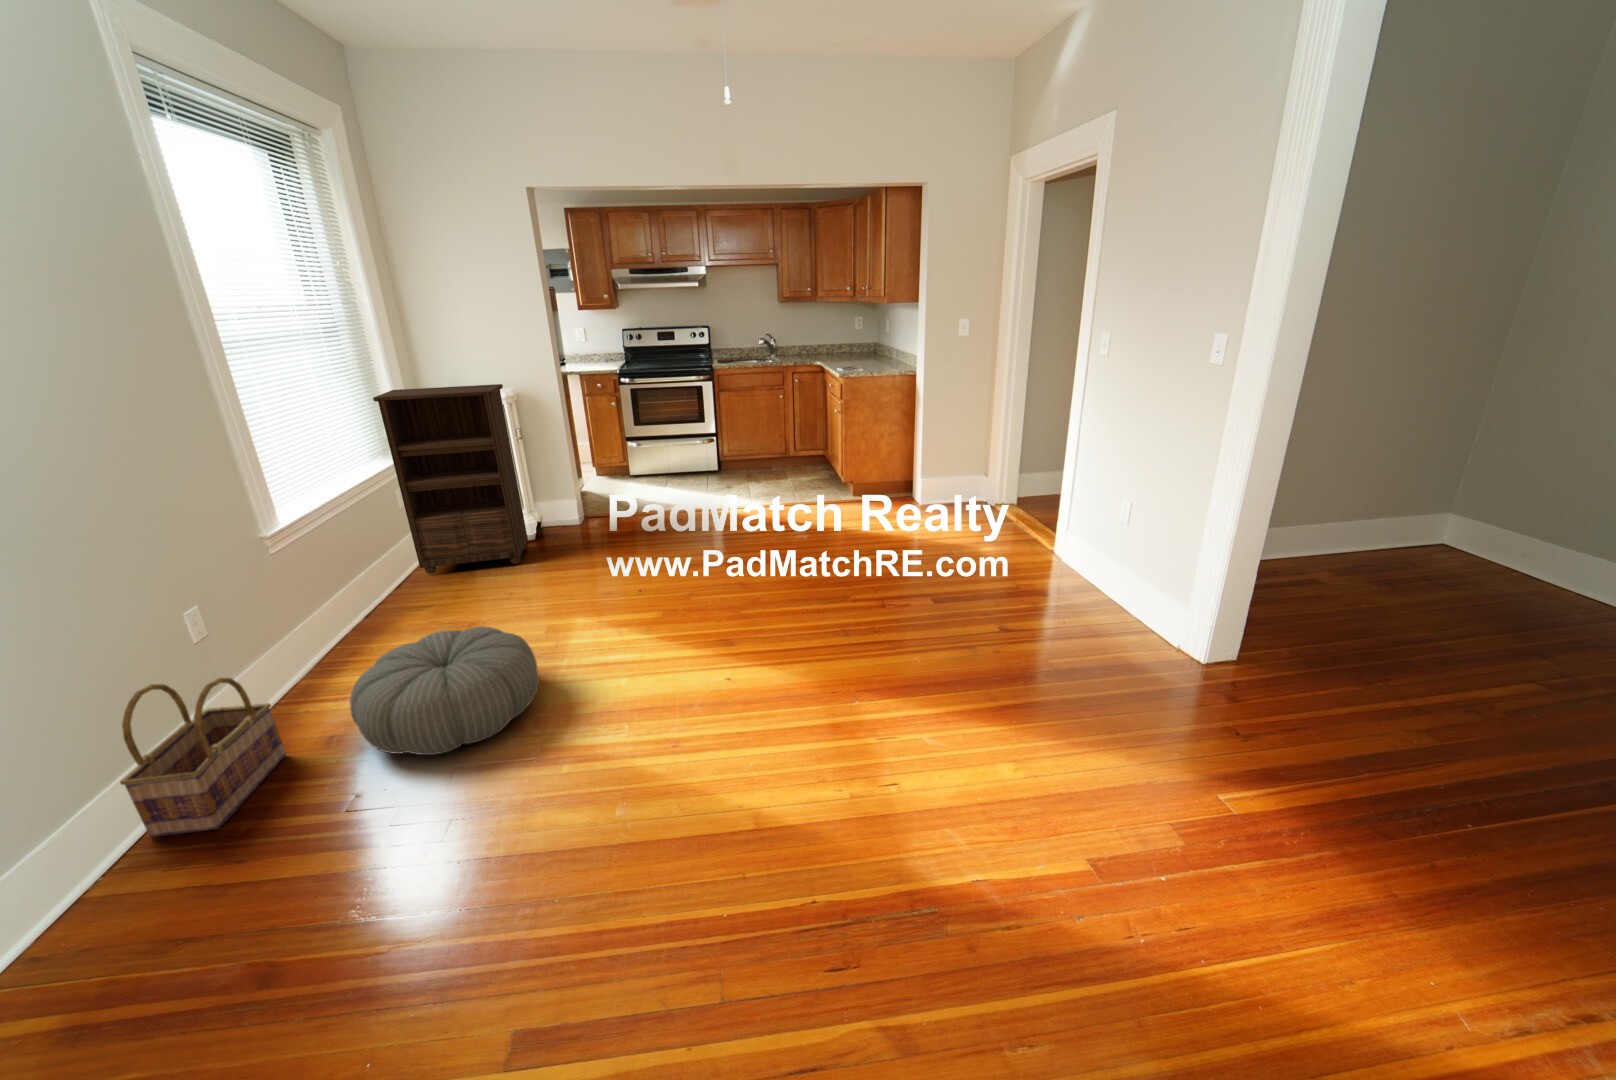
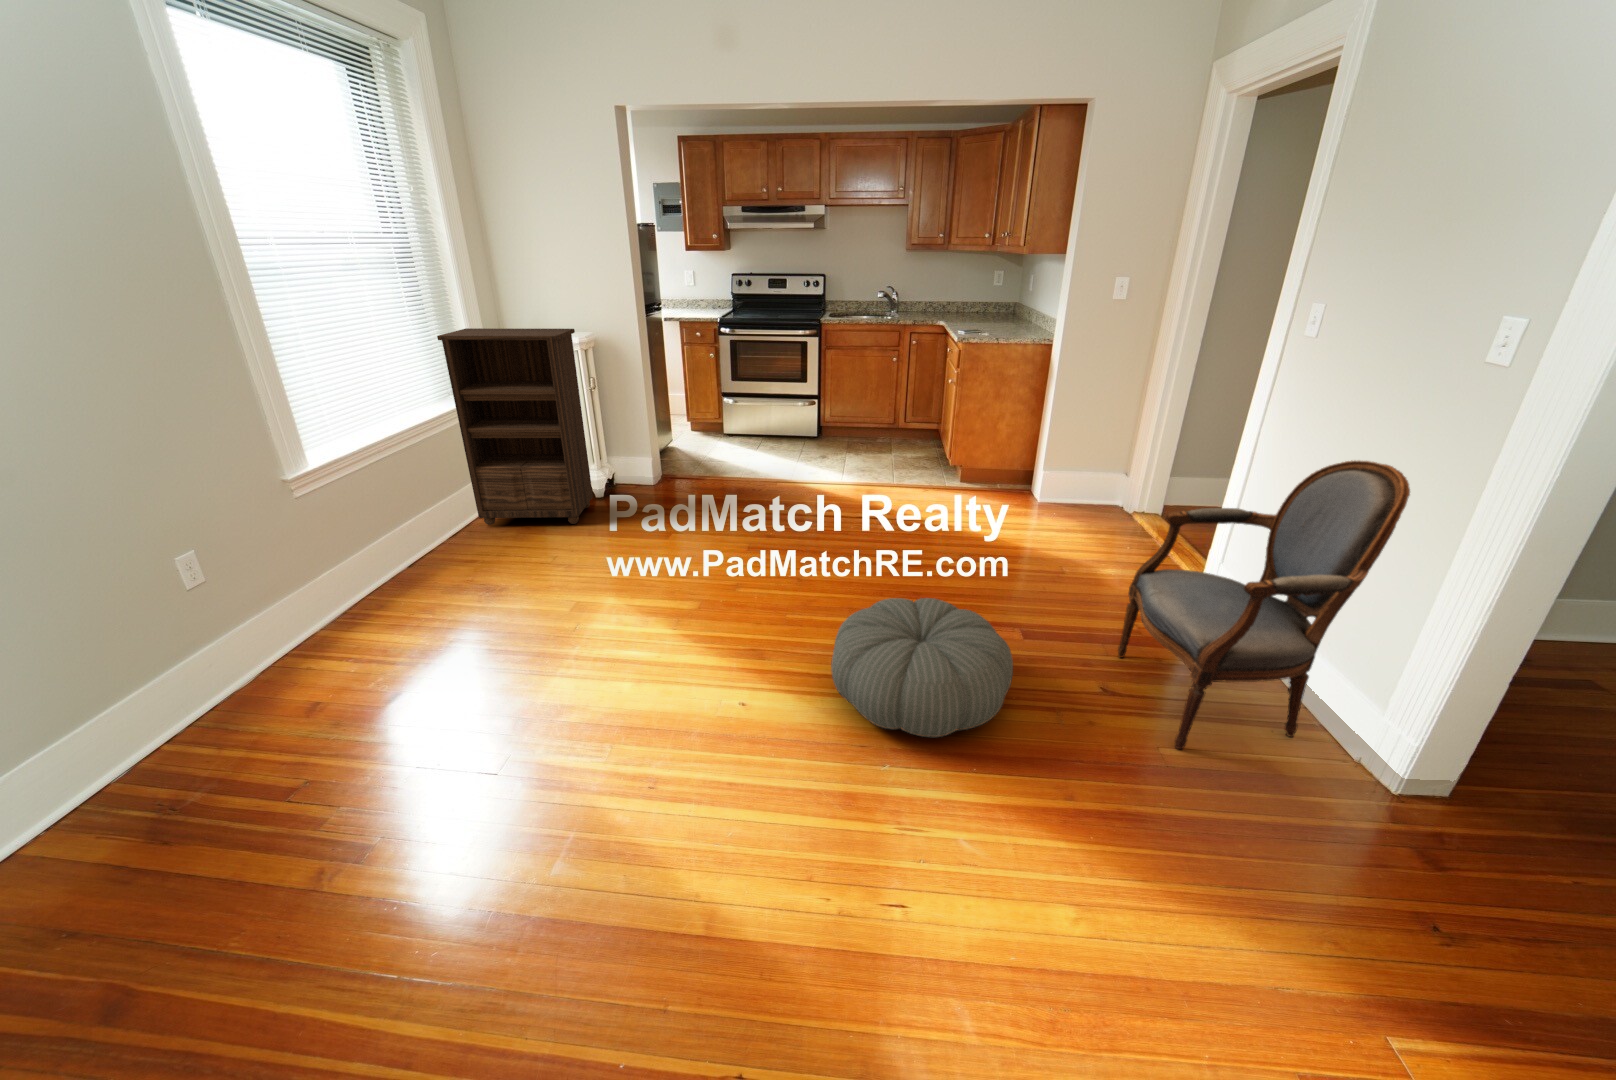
armchair: none [1006,436,1182,659] -> present [1118,460,1410,749]
pouf: present [350,626,539,755] -> present [831,598,1013,737]
basket: present [120,678,286,837] -> none [80,632,272,794]

